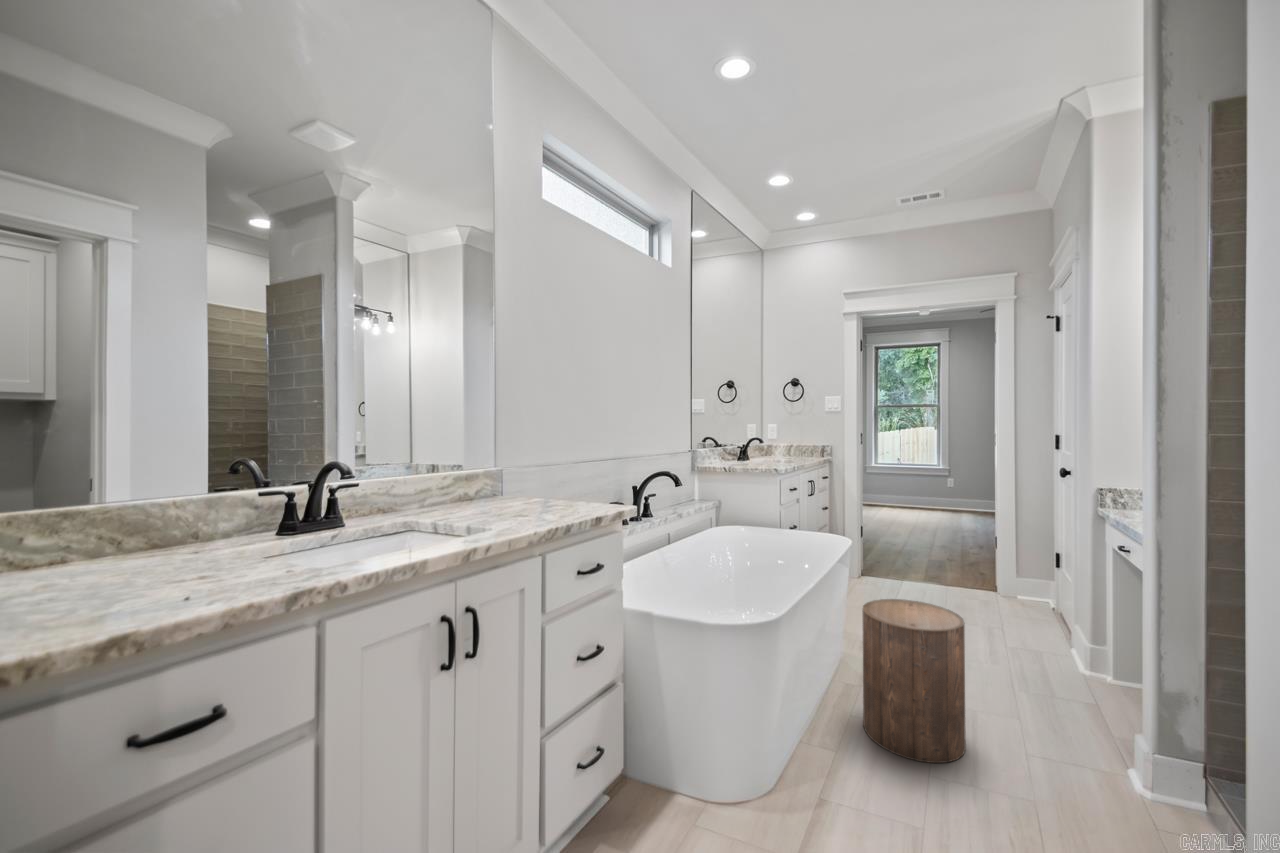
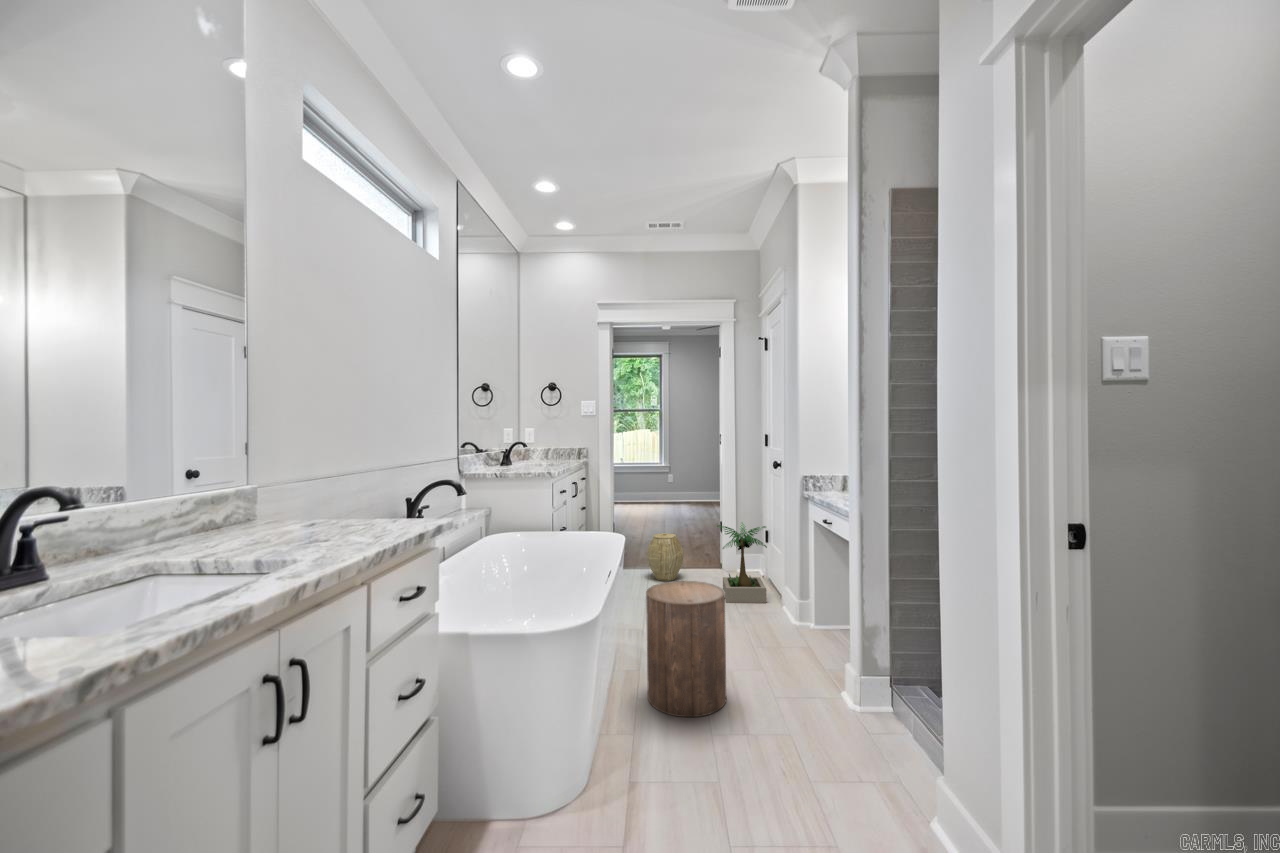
potted plant: none [978,540,1068,647] -> present [717,522,767,603]
woven basket: none [898,544,945,598] -> present [647,533,684,581]

